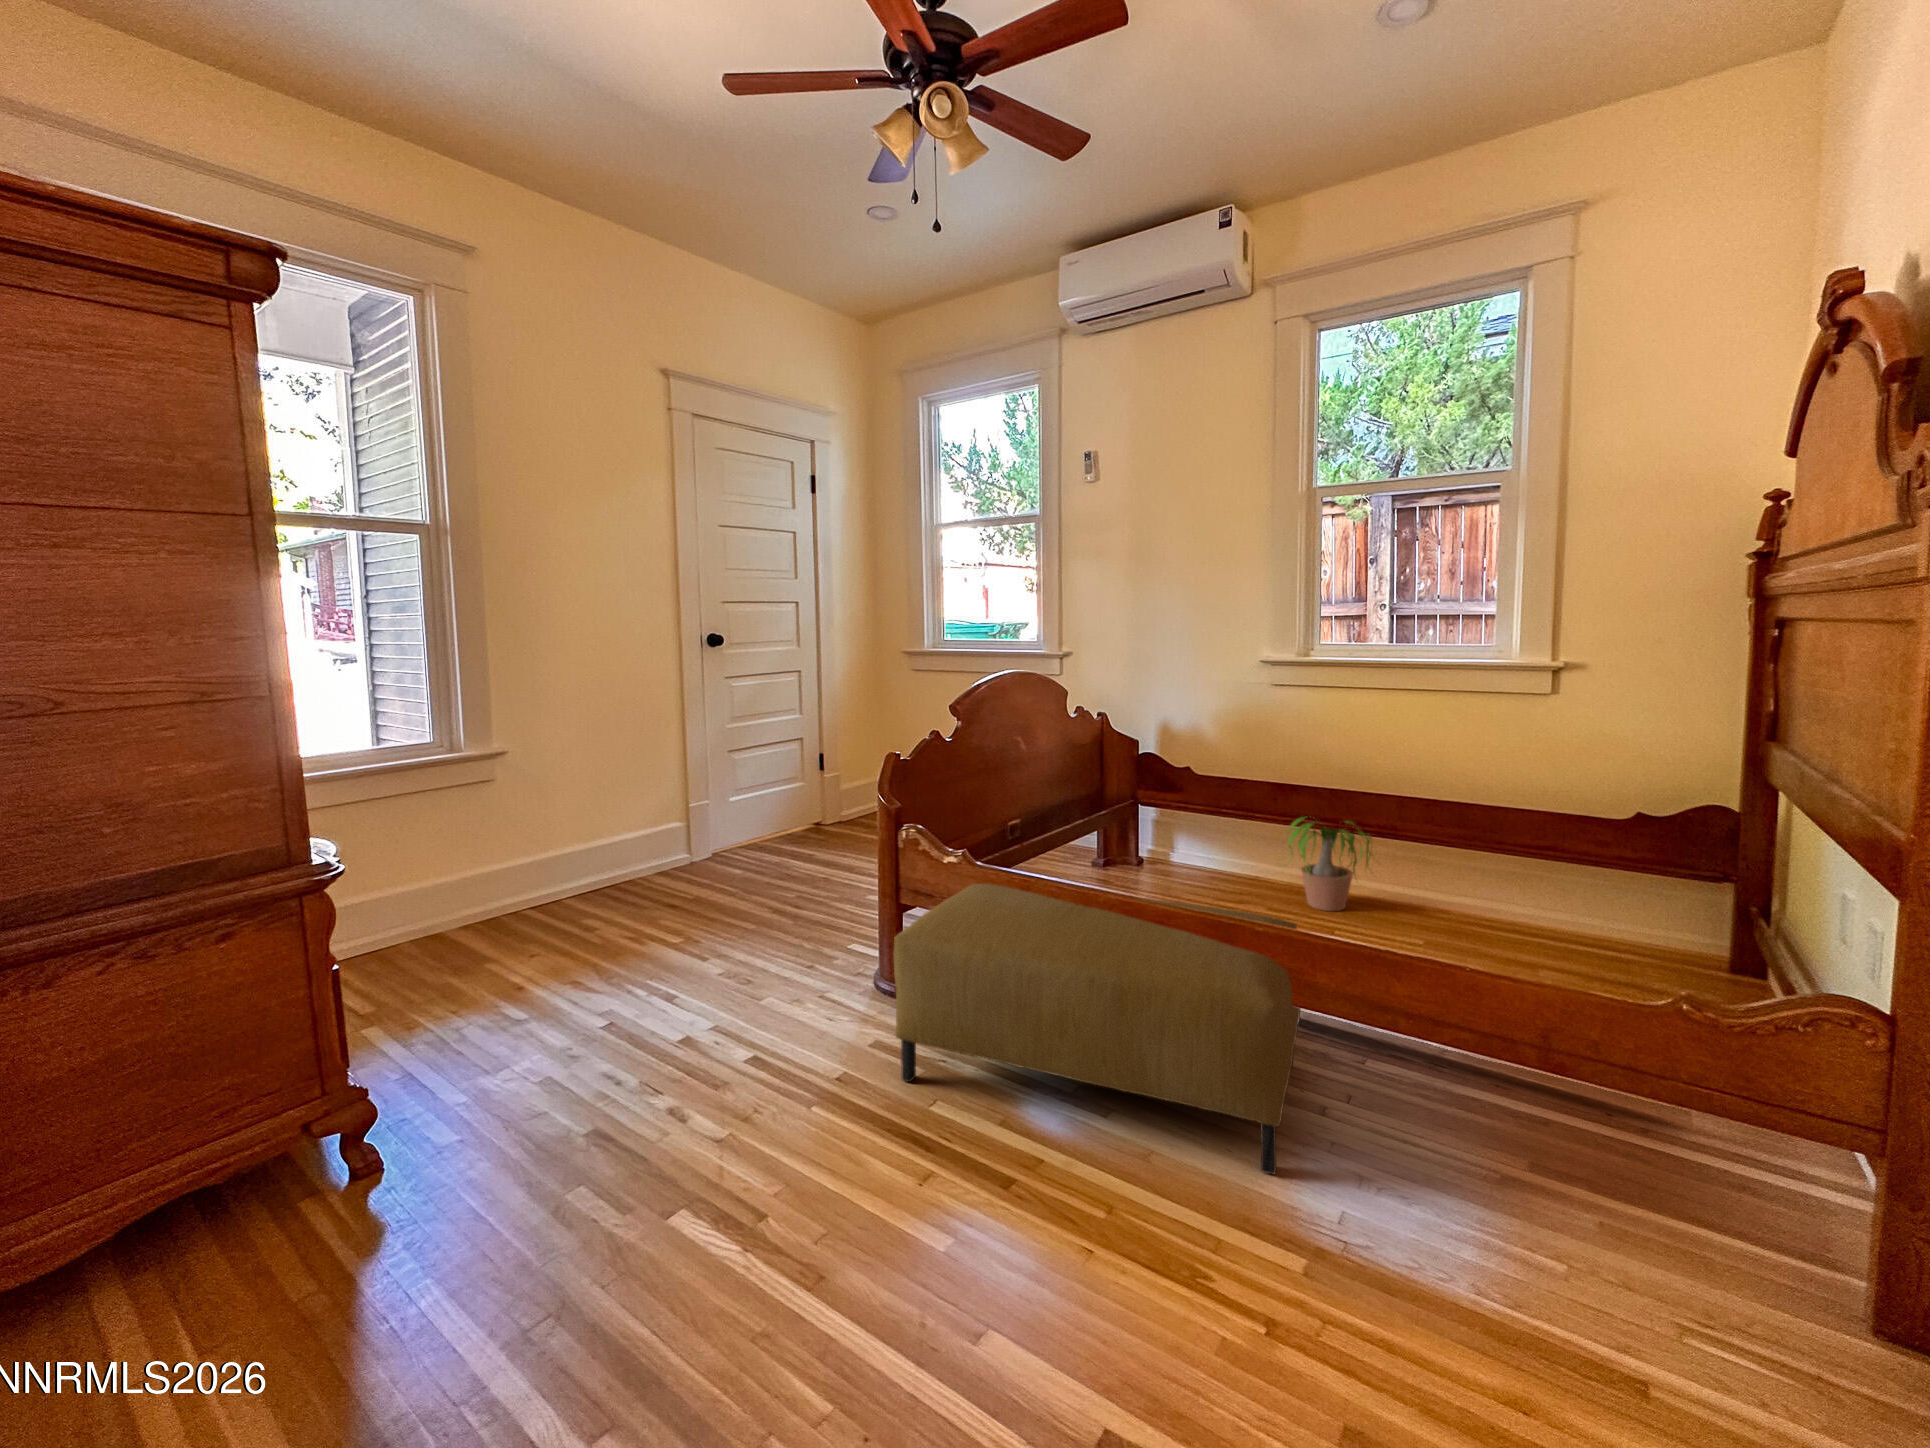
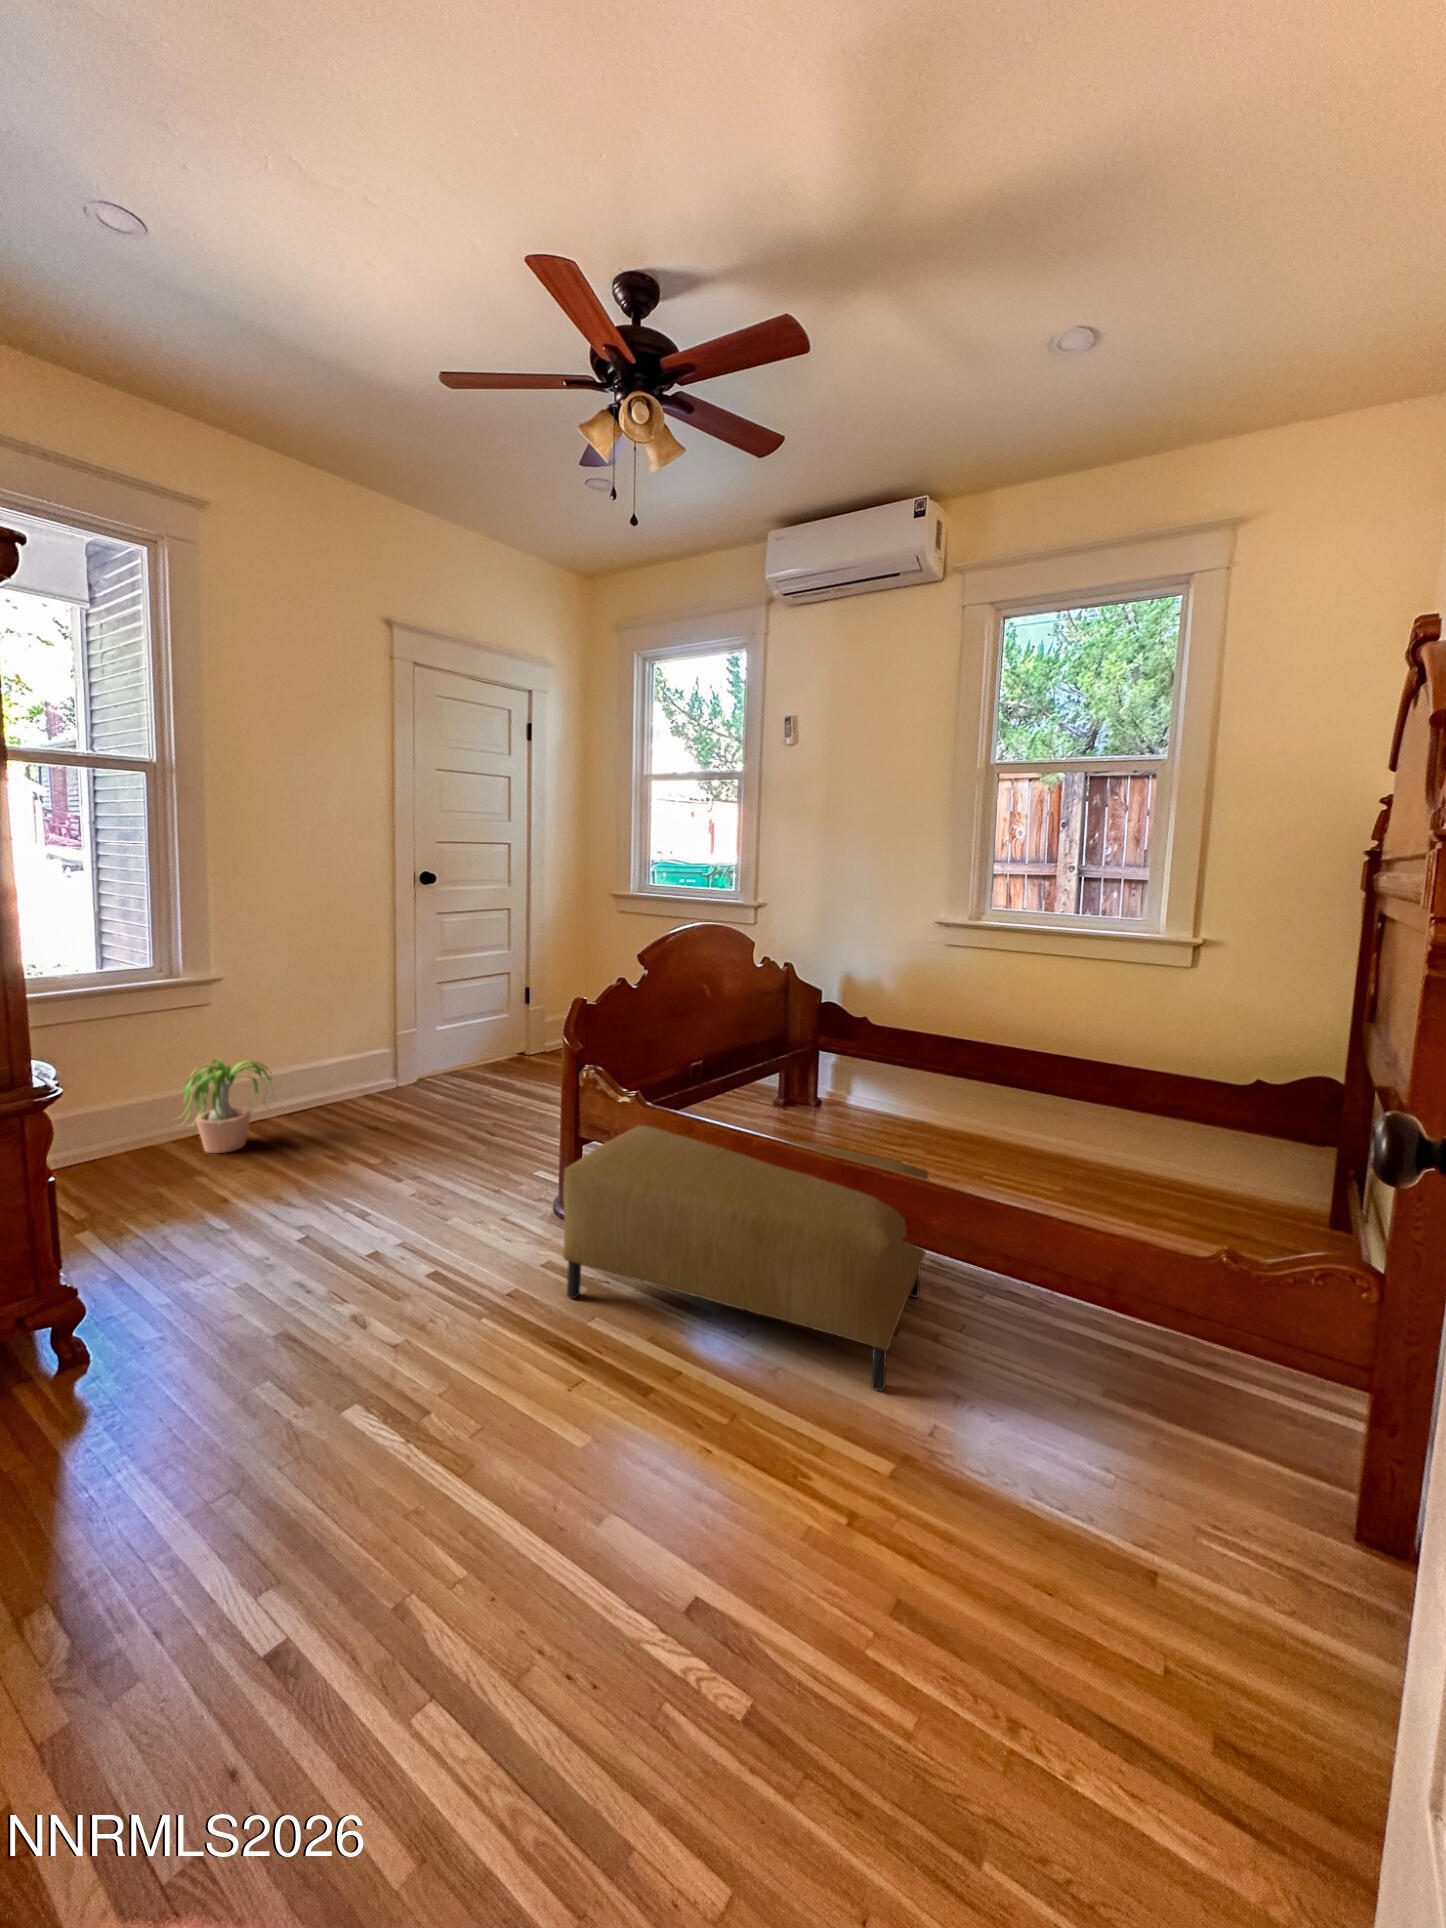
potted plant: present [1284,817,1372,911] -> present [183,1059,271,1153]

